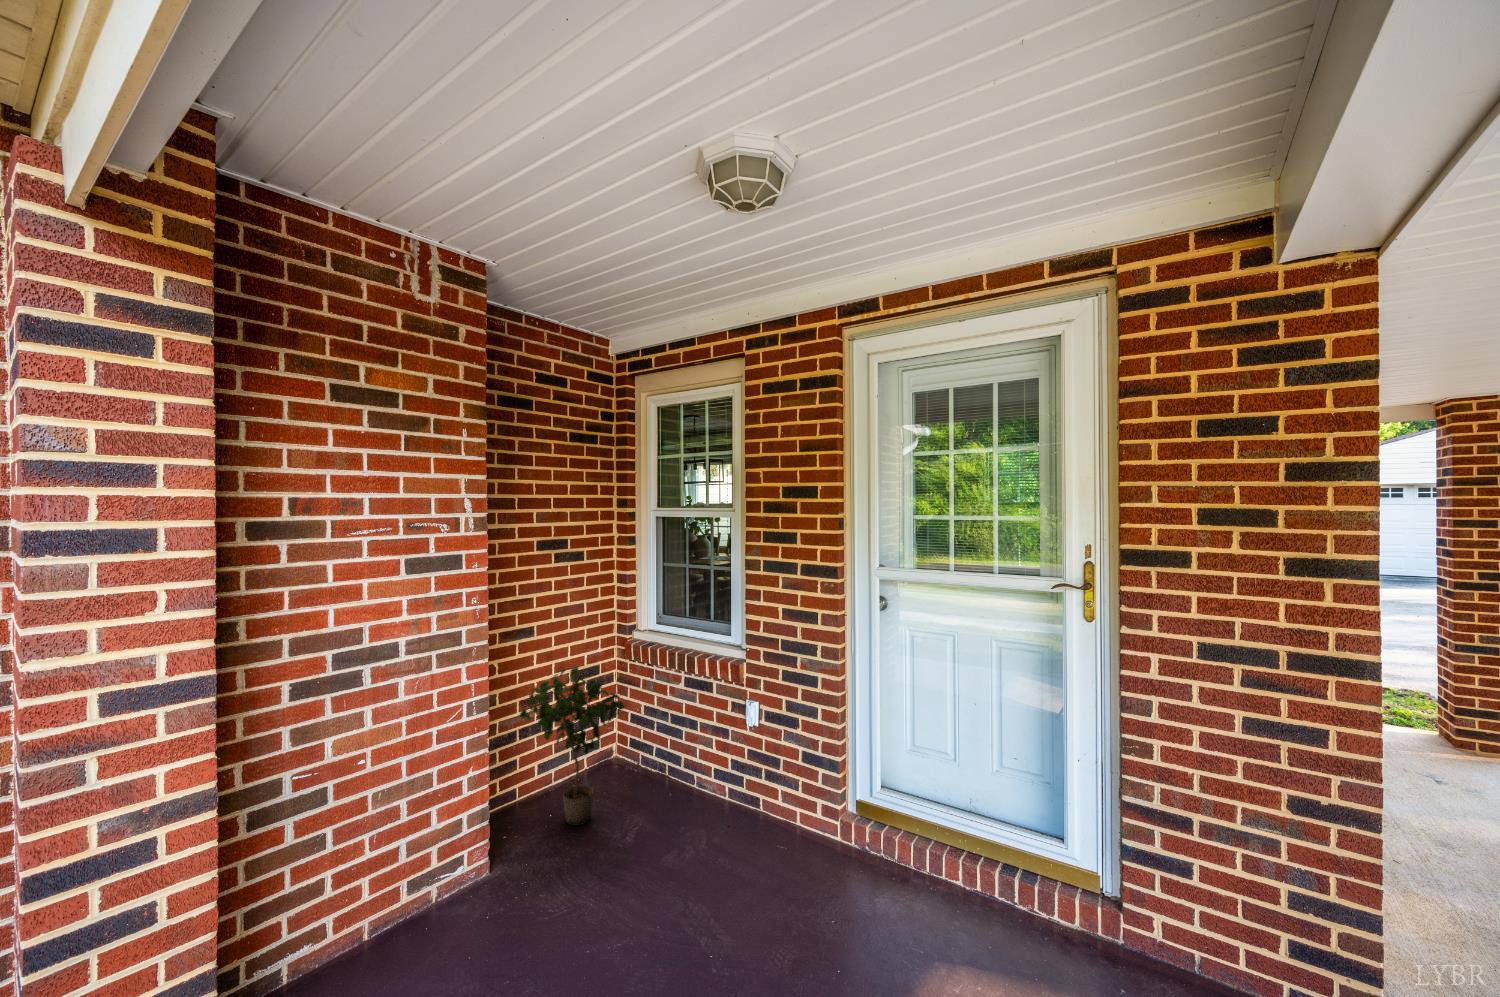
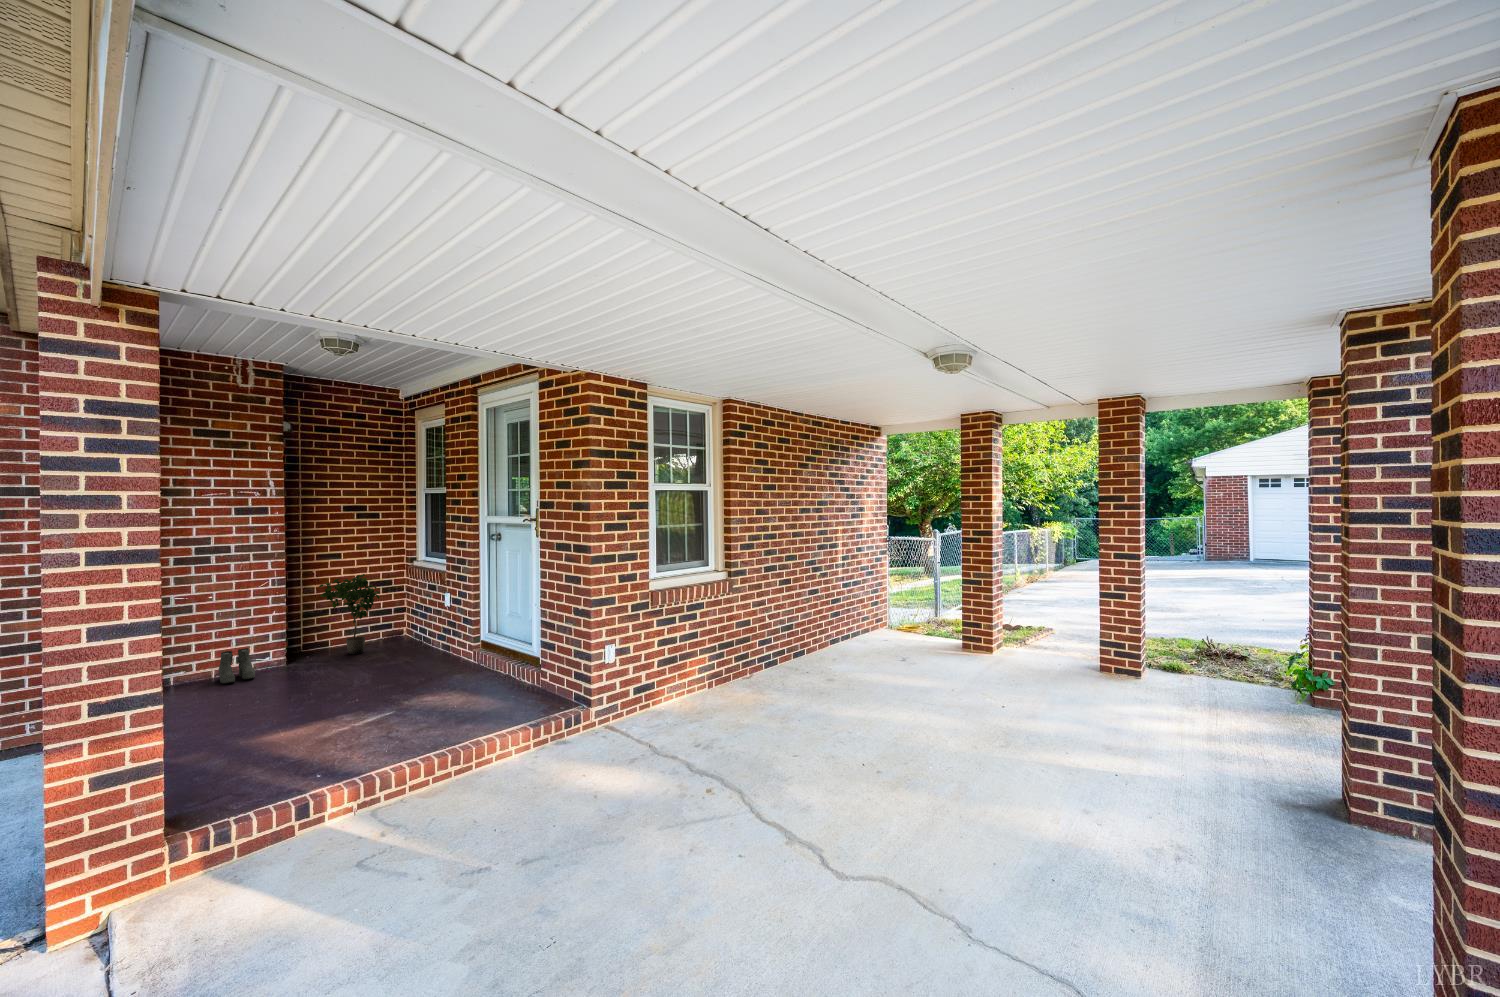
boots: none [382,863,461,967] -> present [219,648,255,684]

